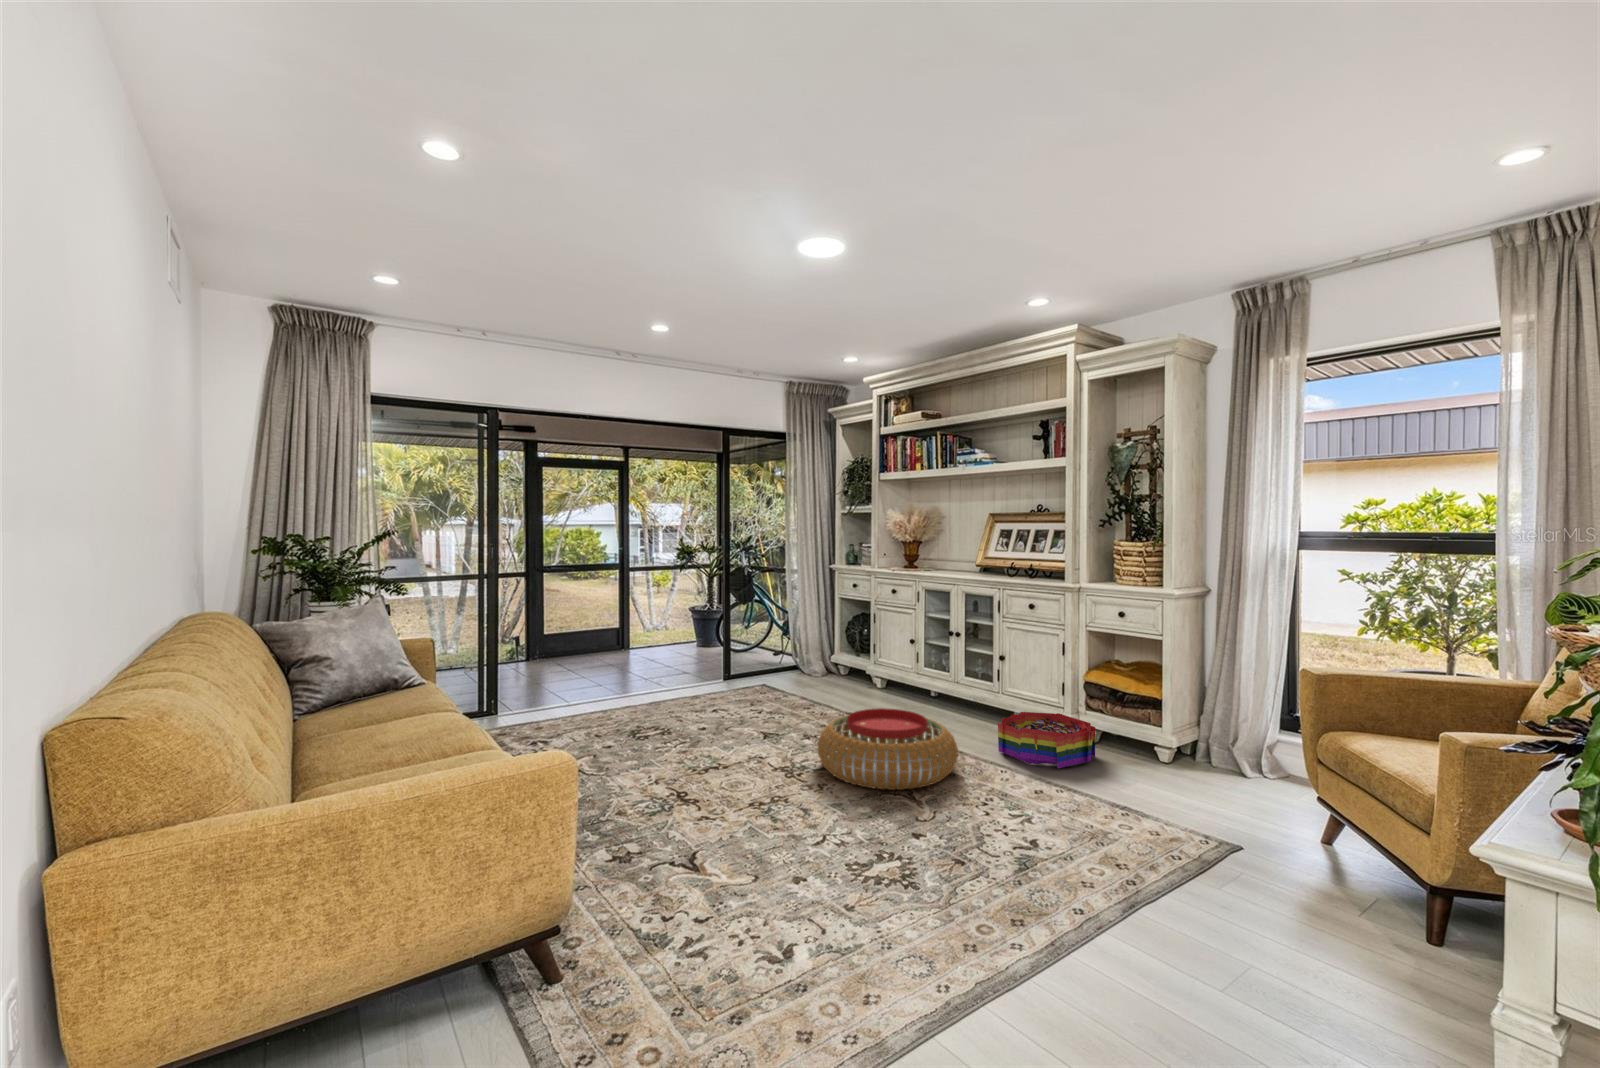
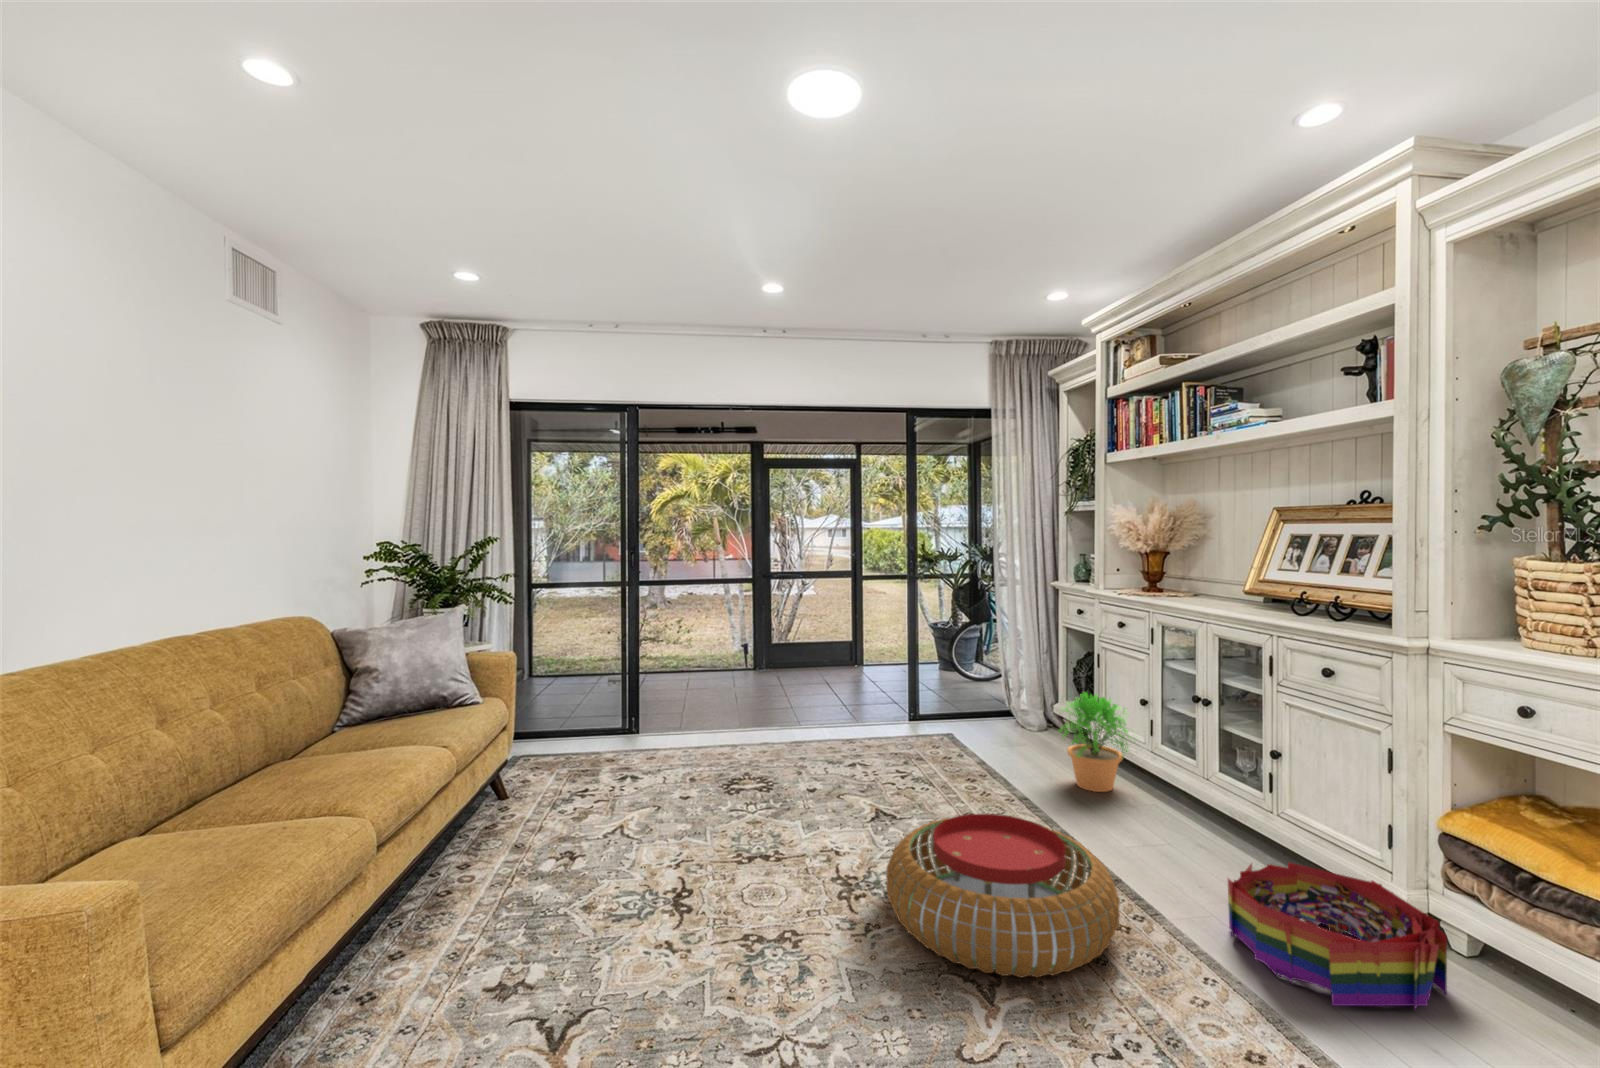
potted plant: none [859,637,912,704] -> present [1059,692,1129,792]

